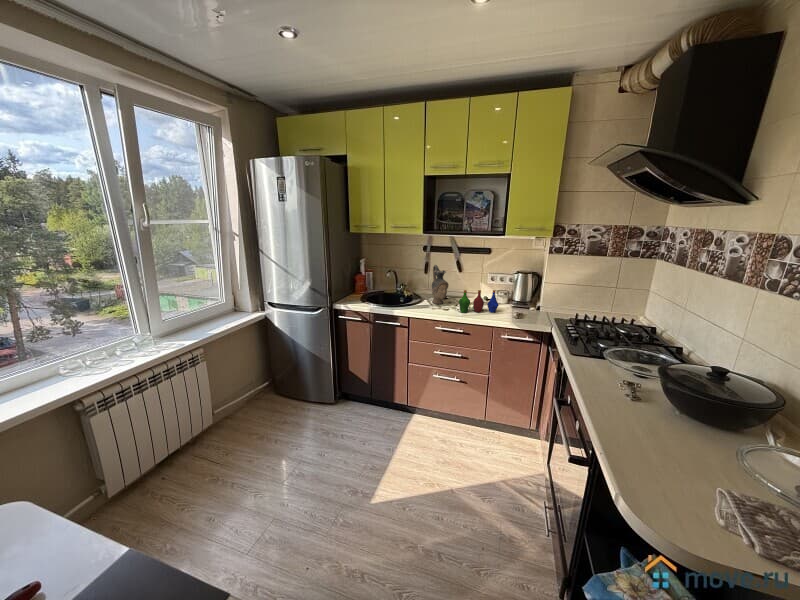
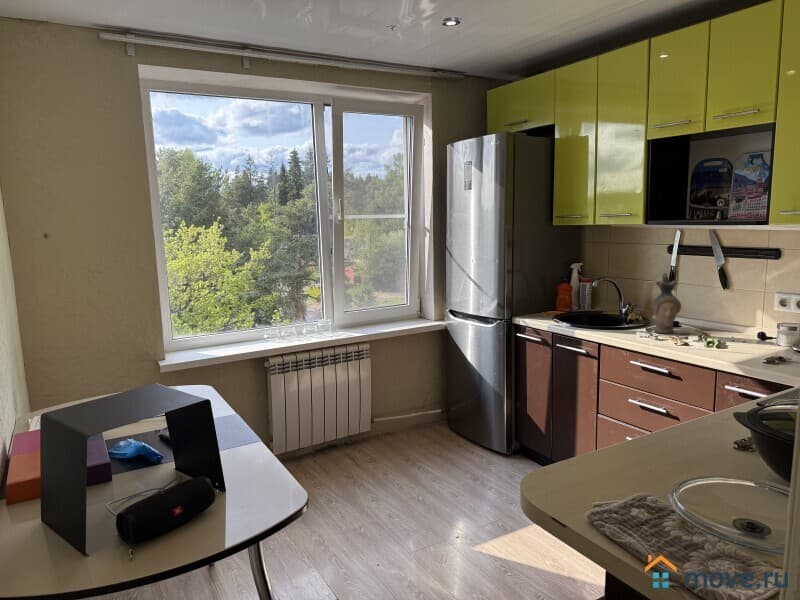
bottle: present [459,290,499,313] -> none [677,310,753,353]

